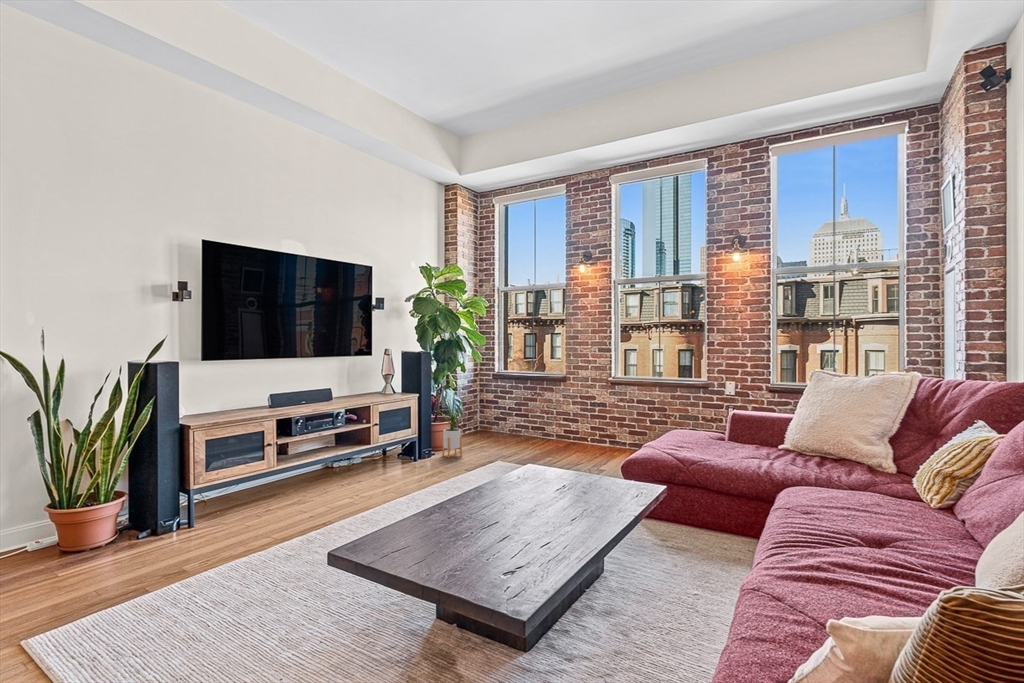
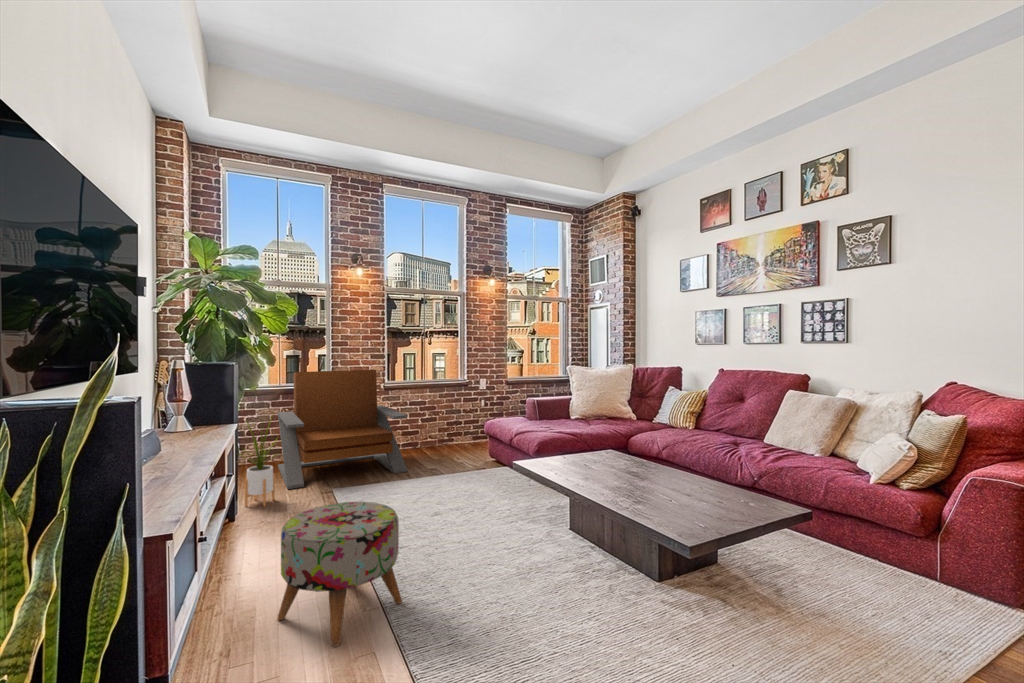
lounge chair: none [482,361,603,464] -> present [278,370,407,489]
ottoman: none [281,446,361,525] -> present [277,502,402,647]

